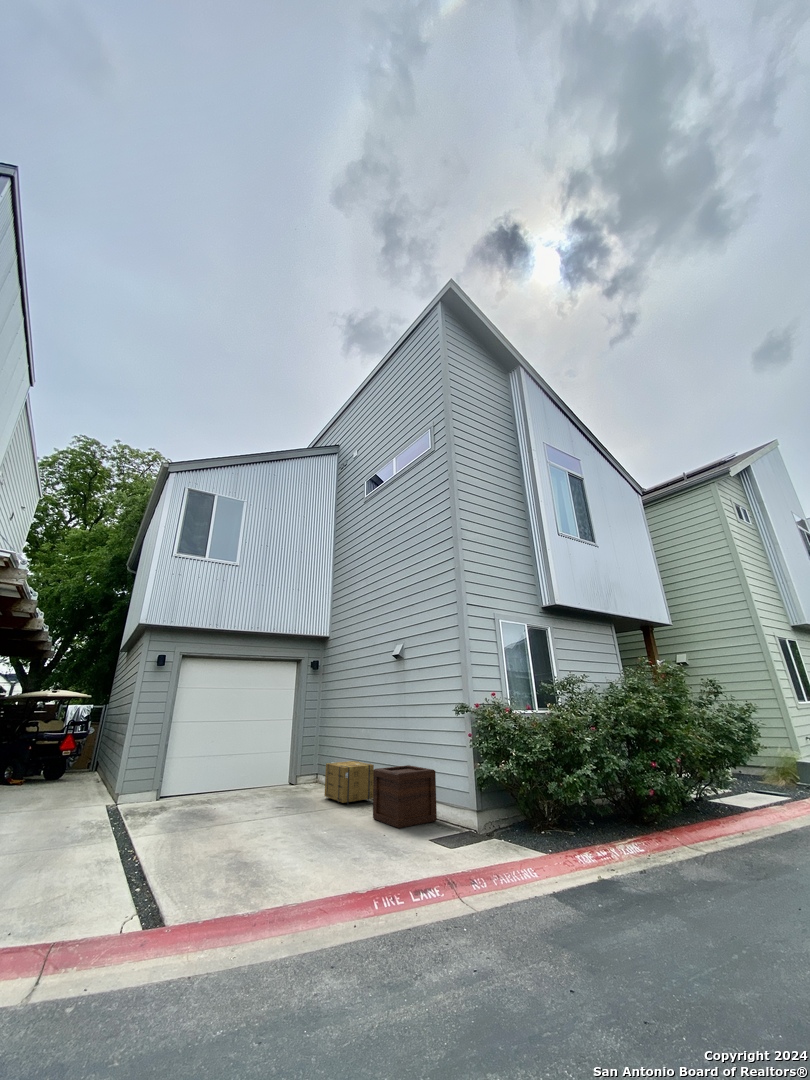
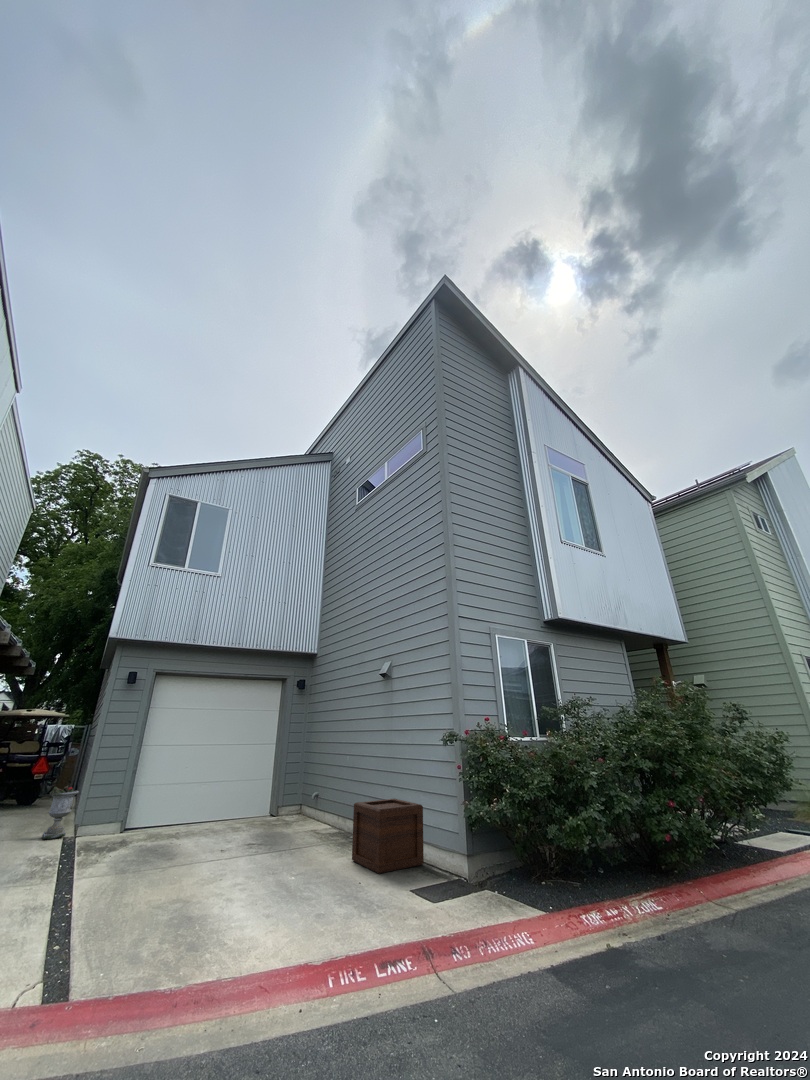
planter: none [87,758,118,805] -> present [42,786,79,839]
cardboard box: present [324,761,374,805] -> none [304,792,358,843]

